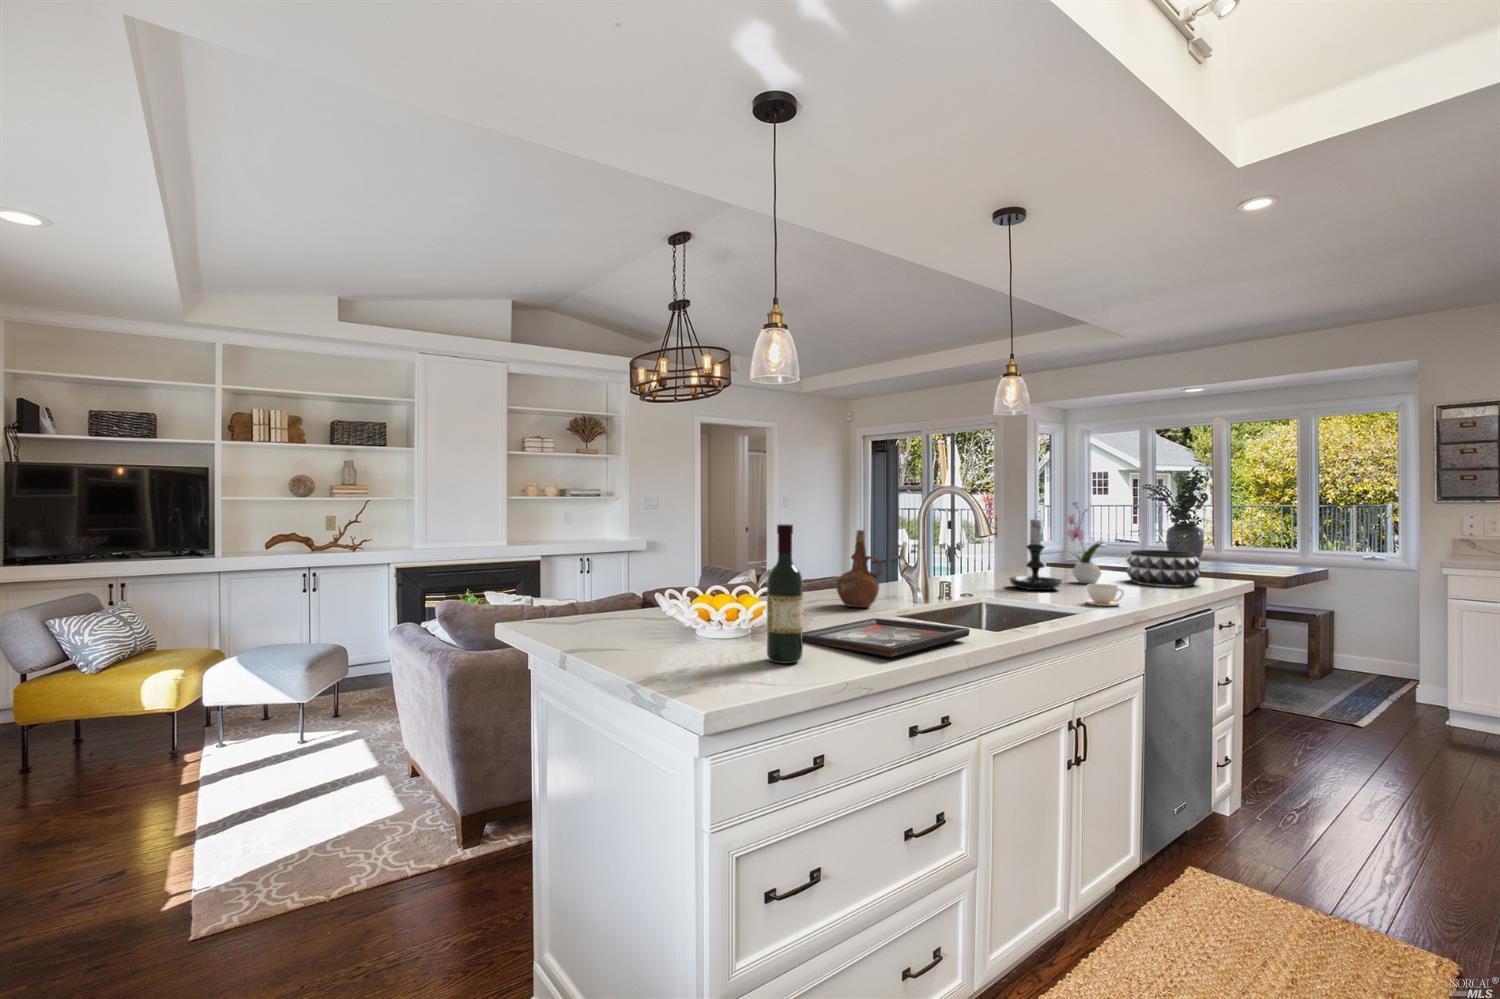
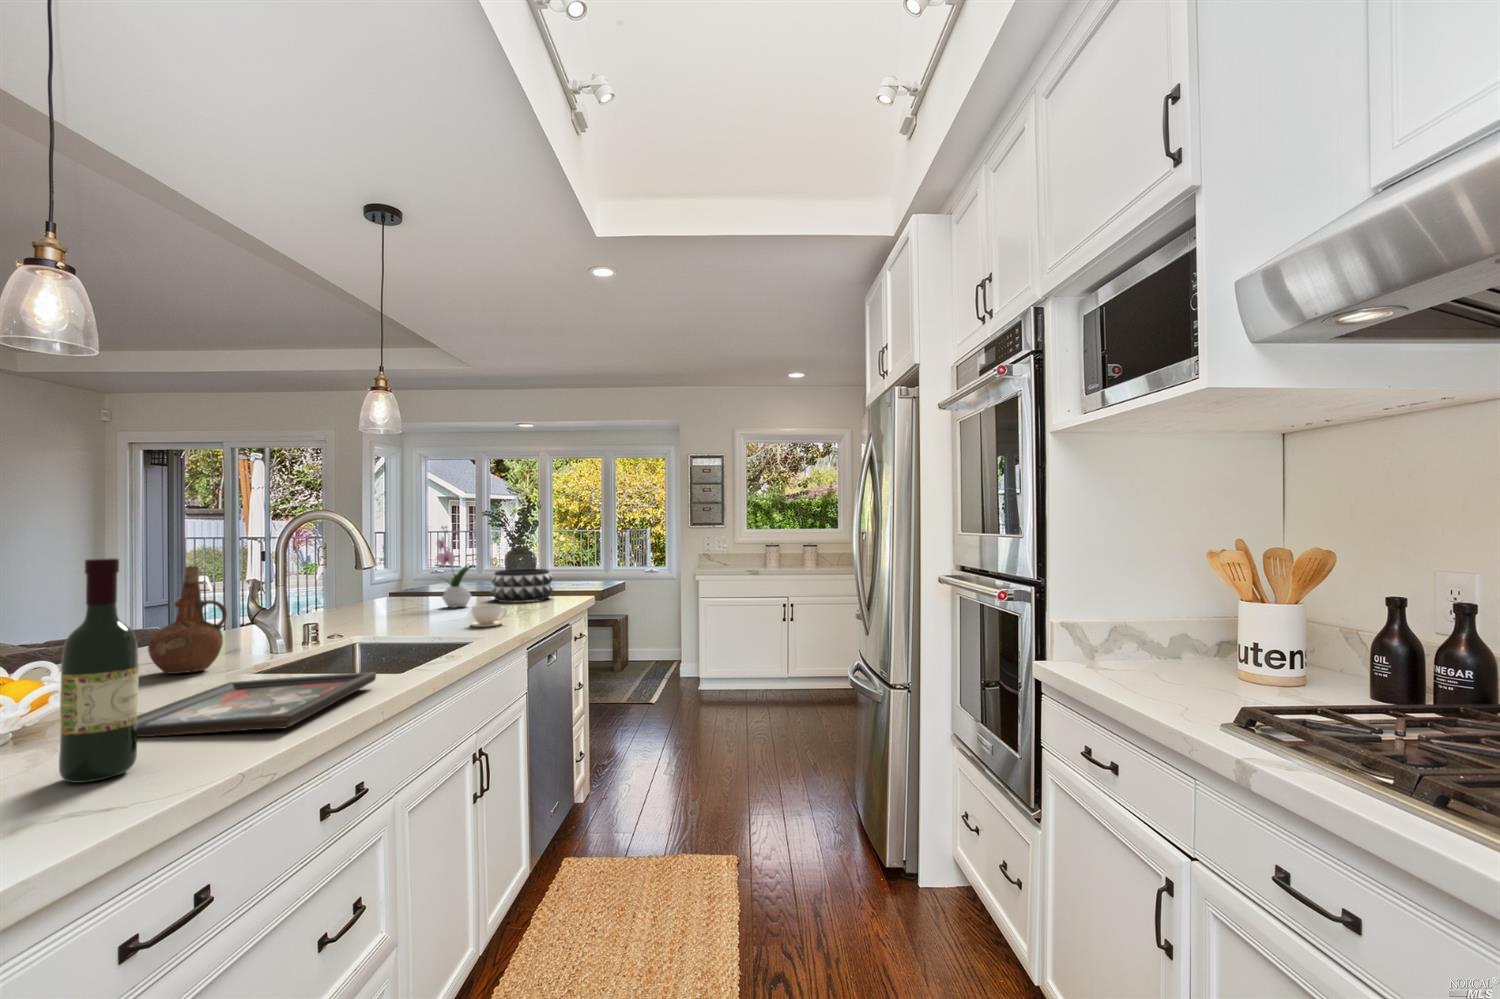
candle holder: present [1009,519,1062,590] -> none [379,539,439,620]

